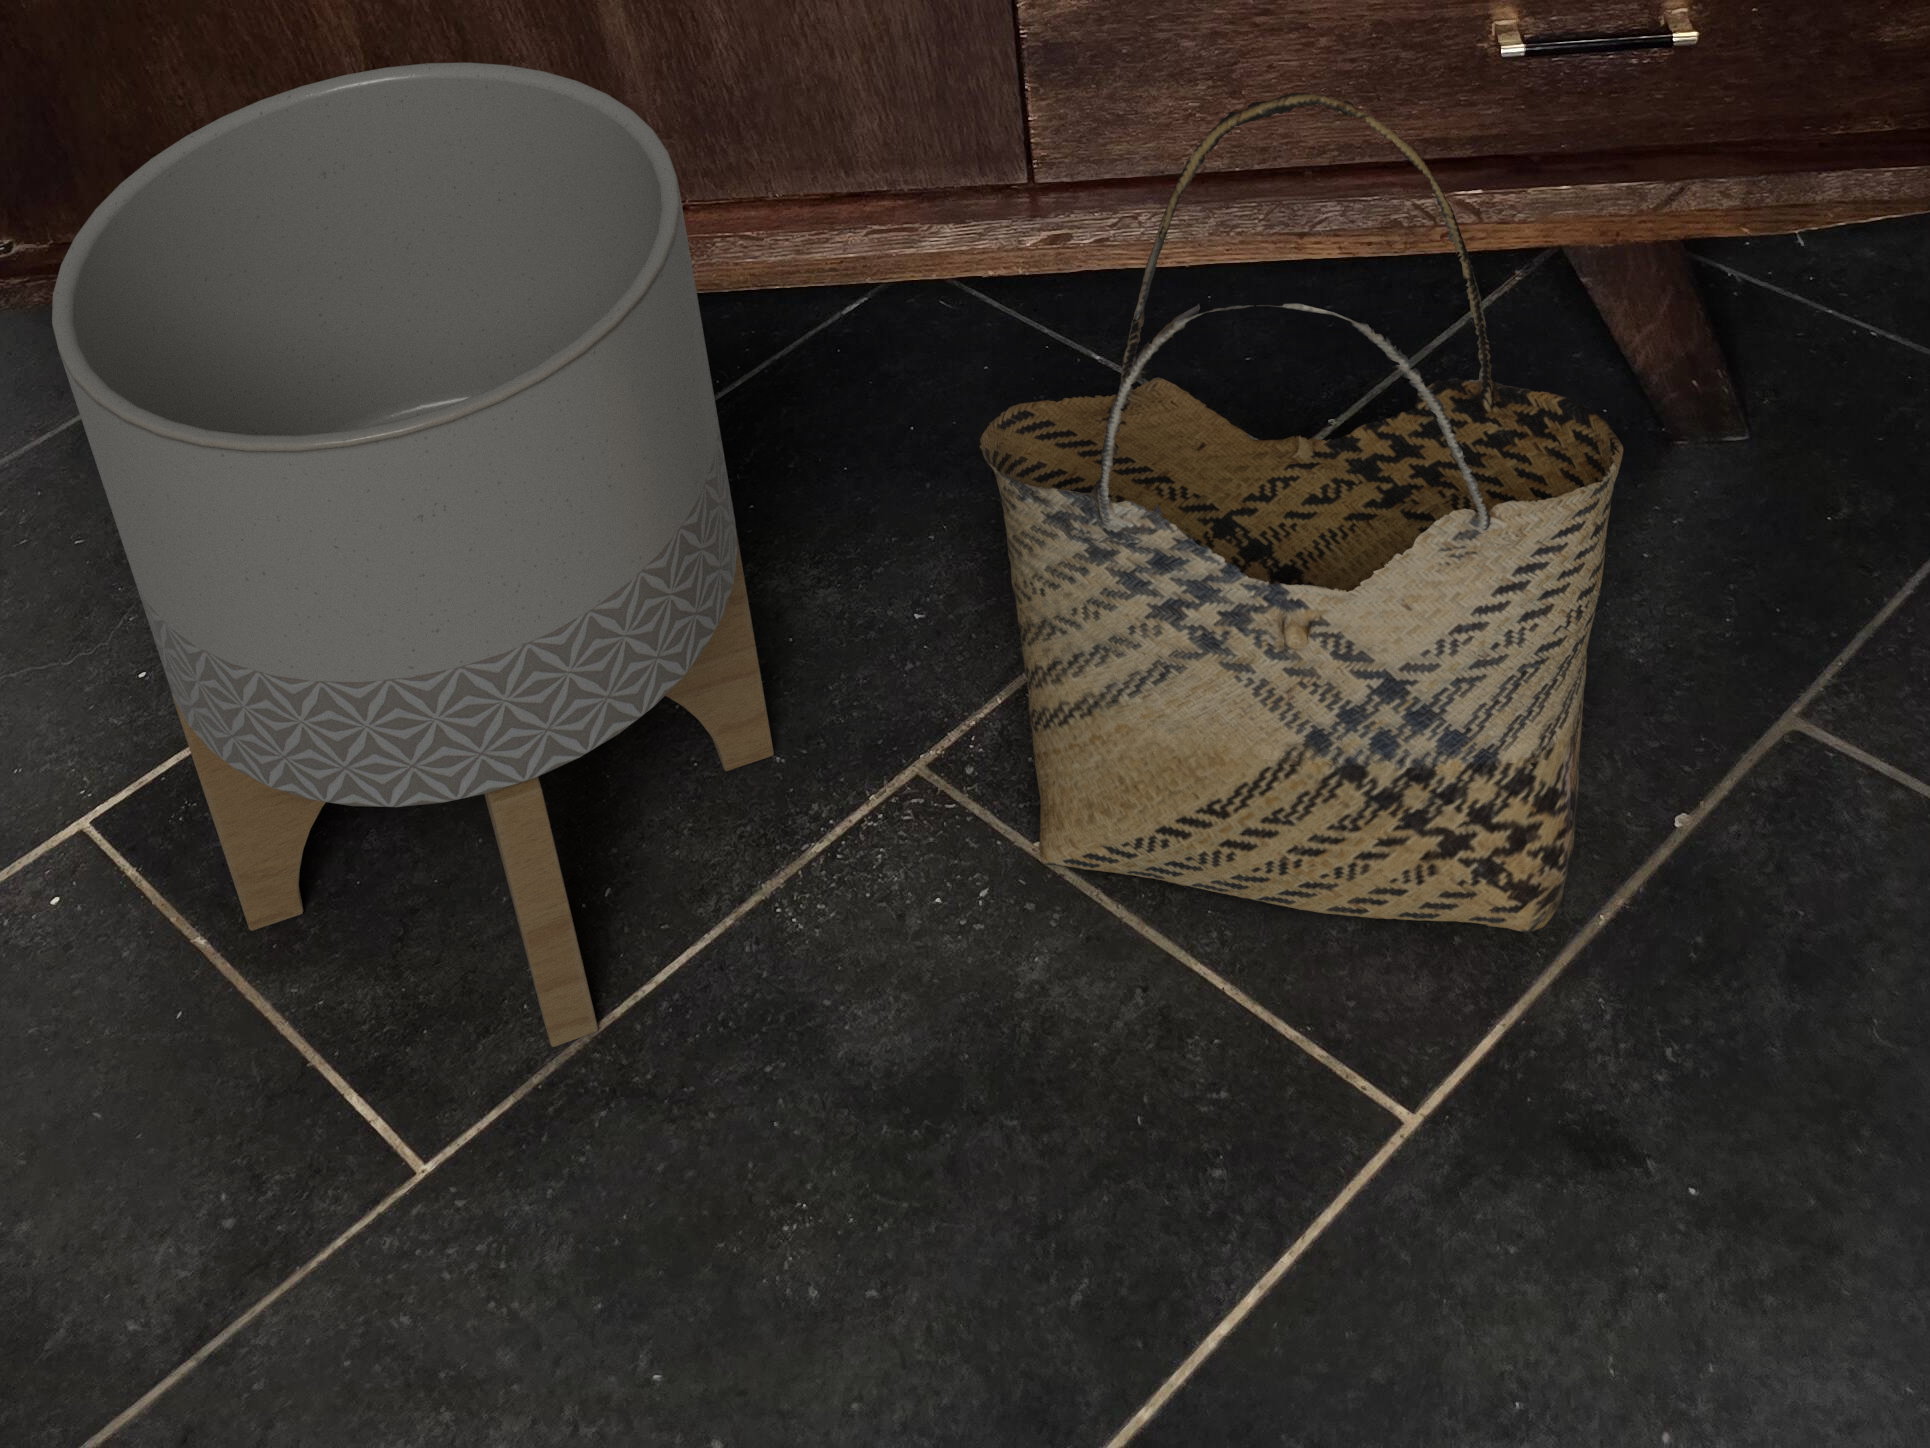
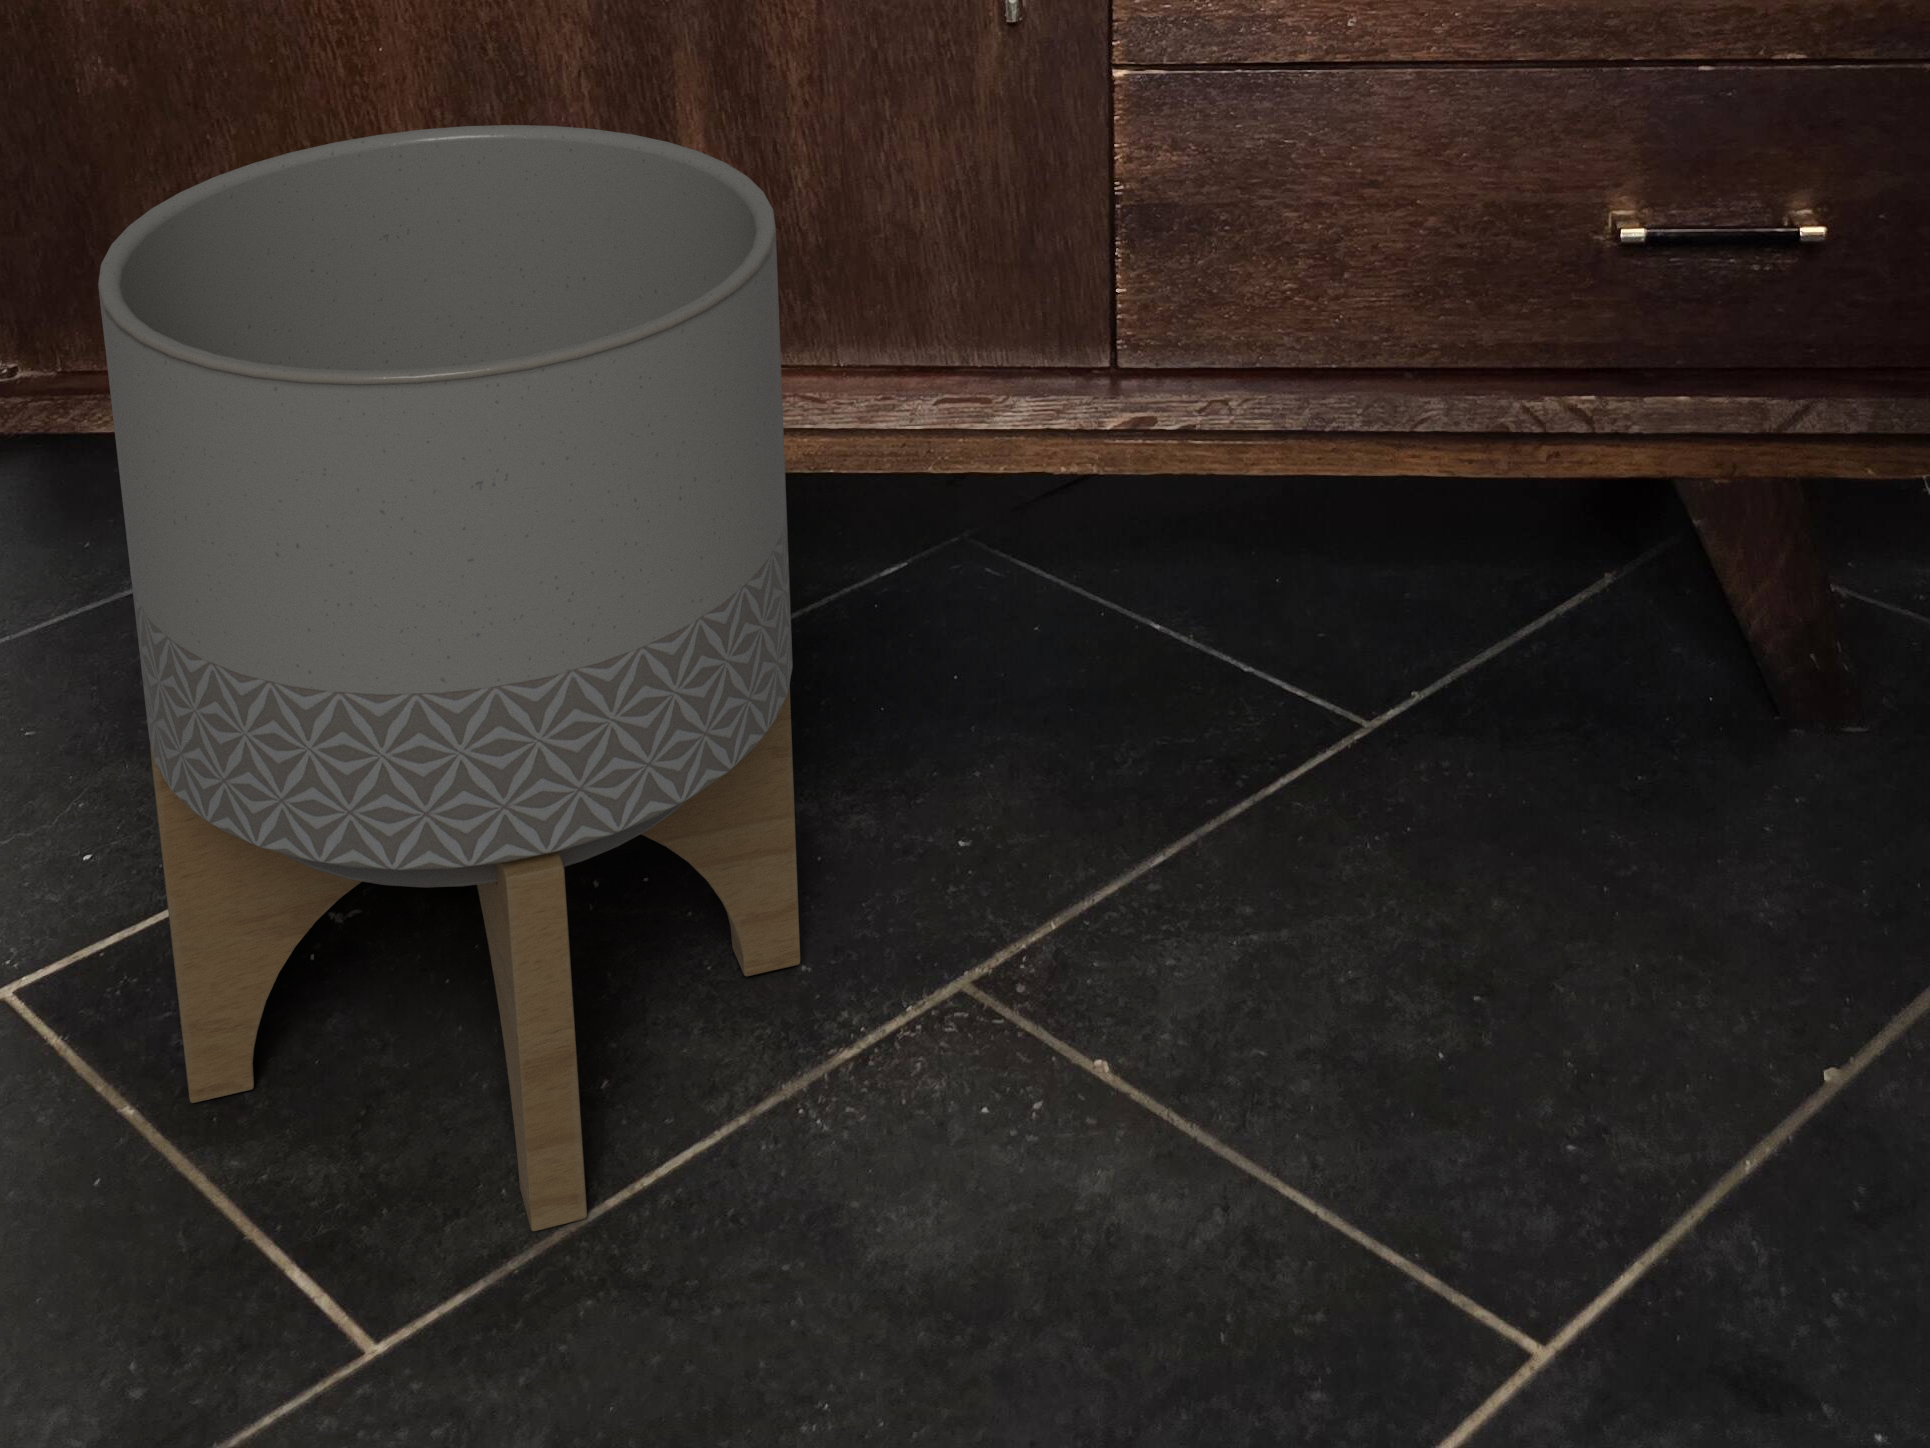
woven basket: present [980,93,1623,933] -> none [1071,176,1767,1157]

